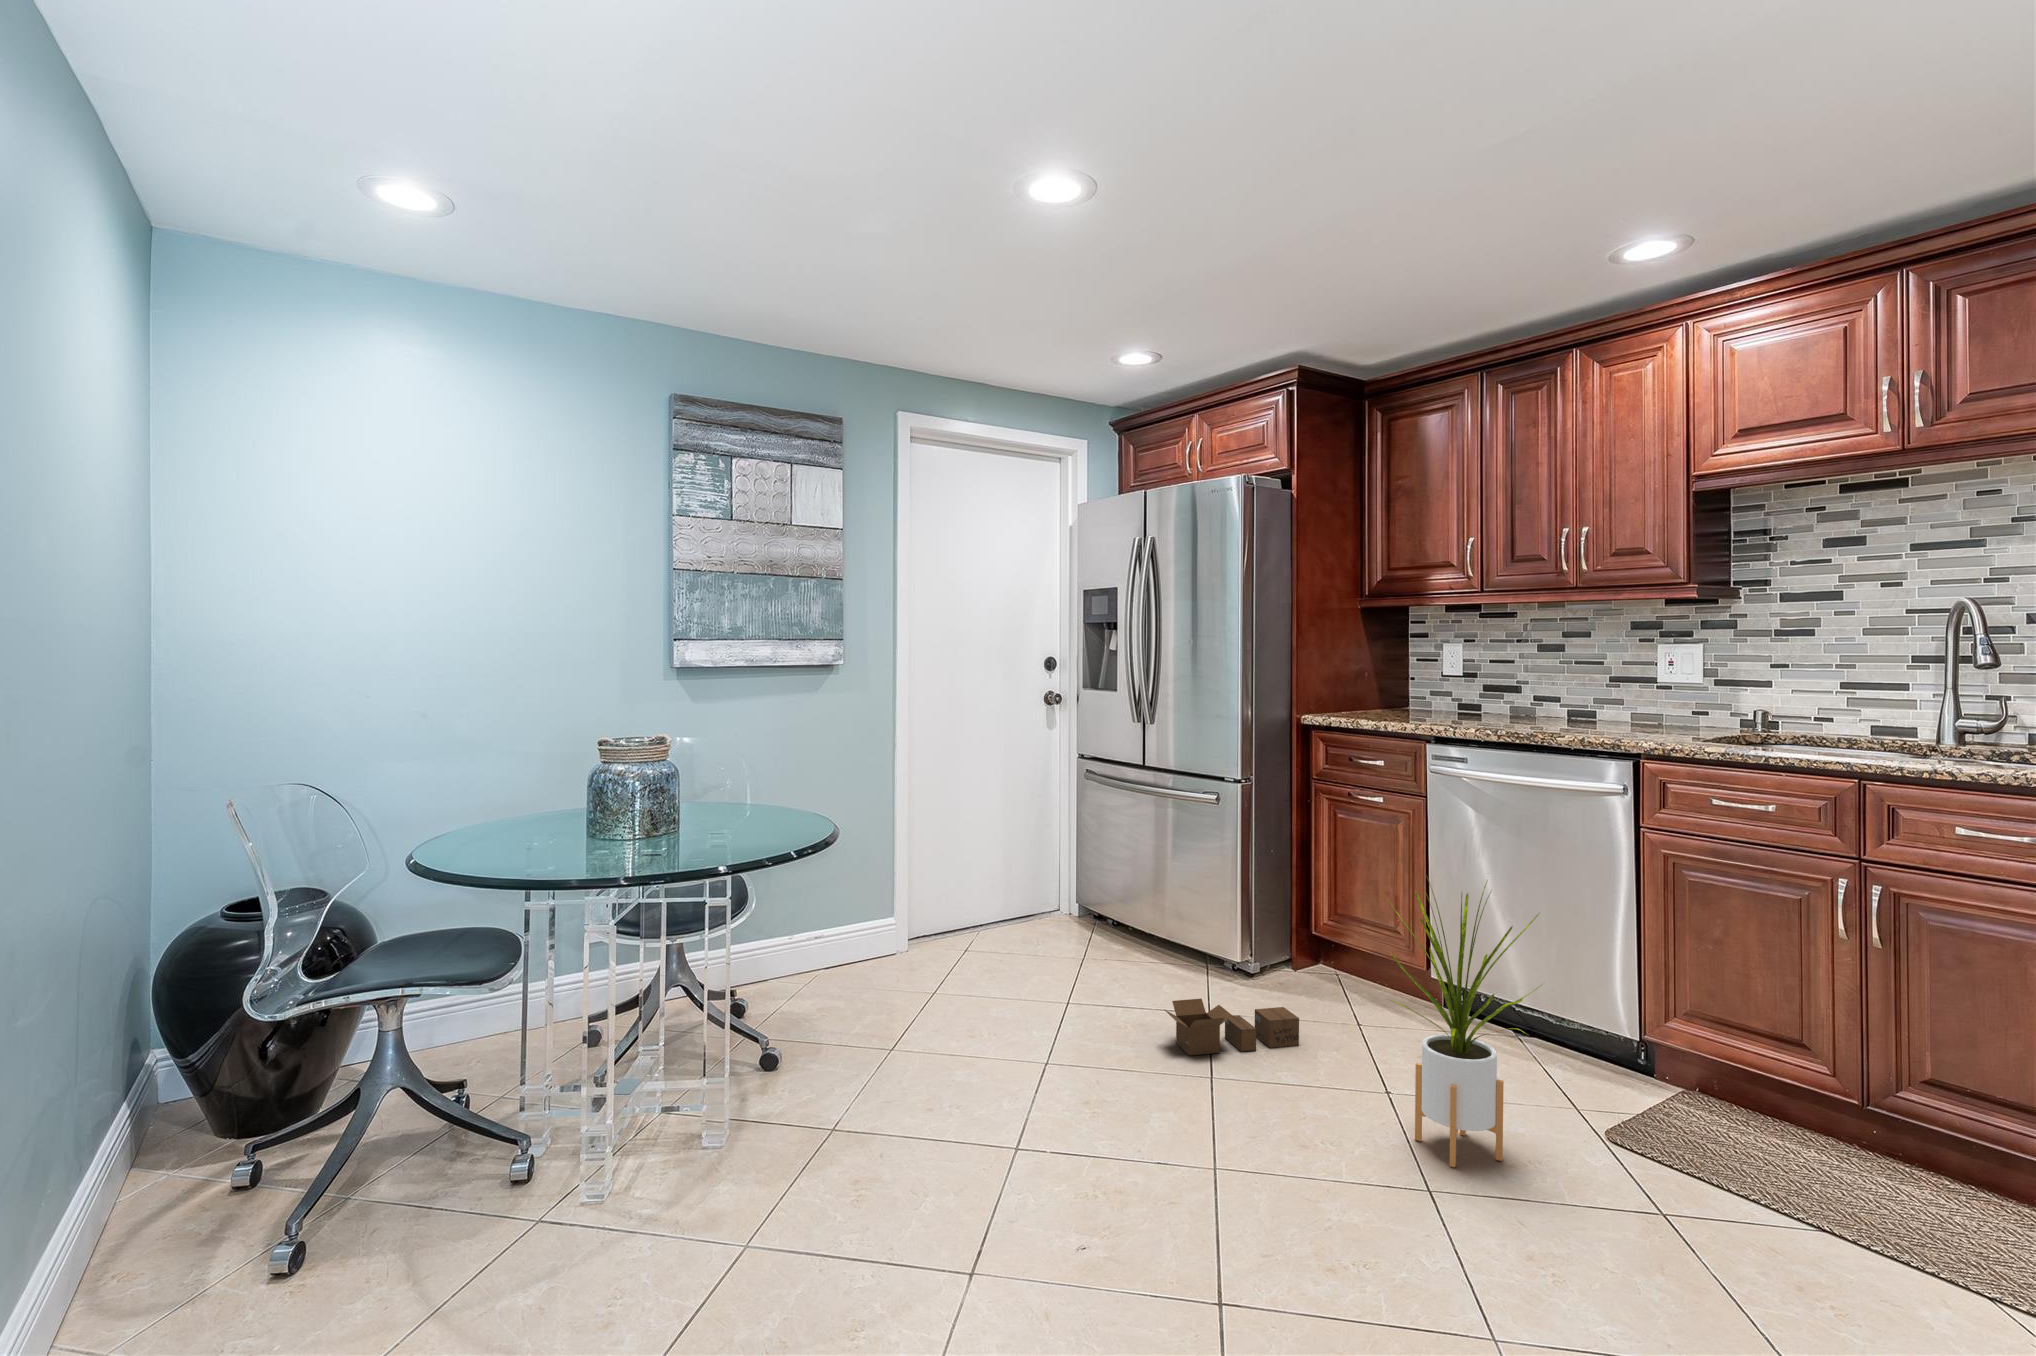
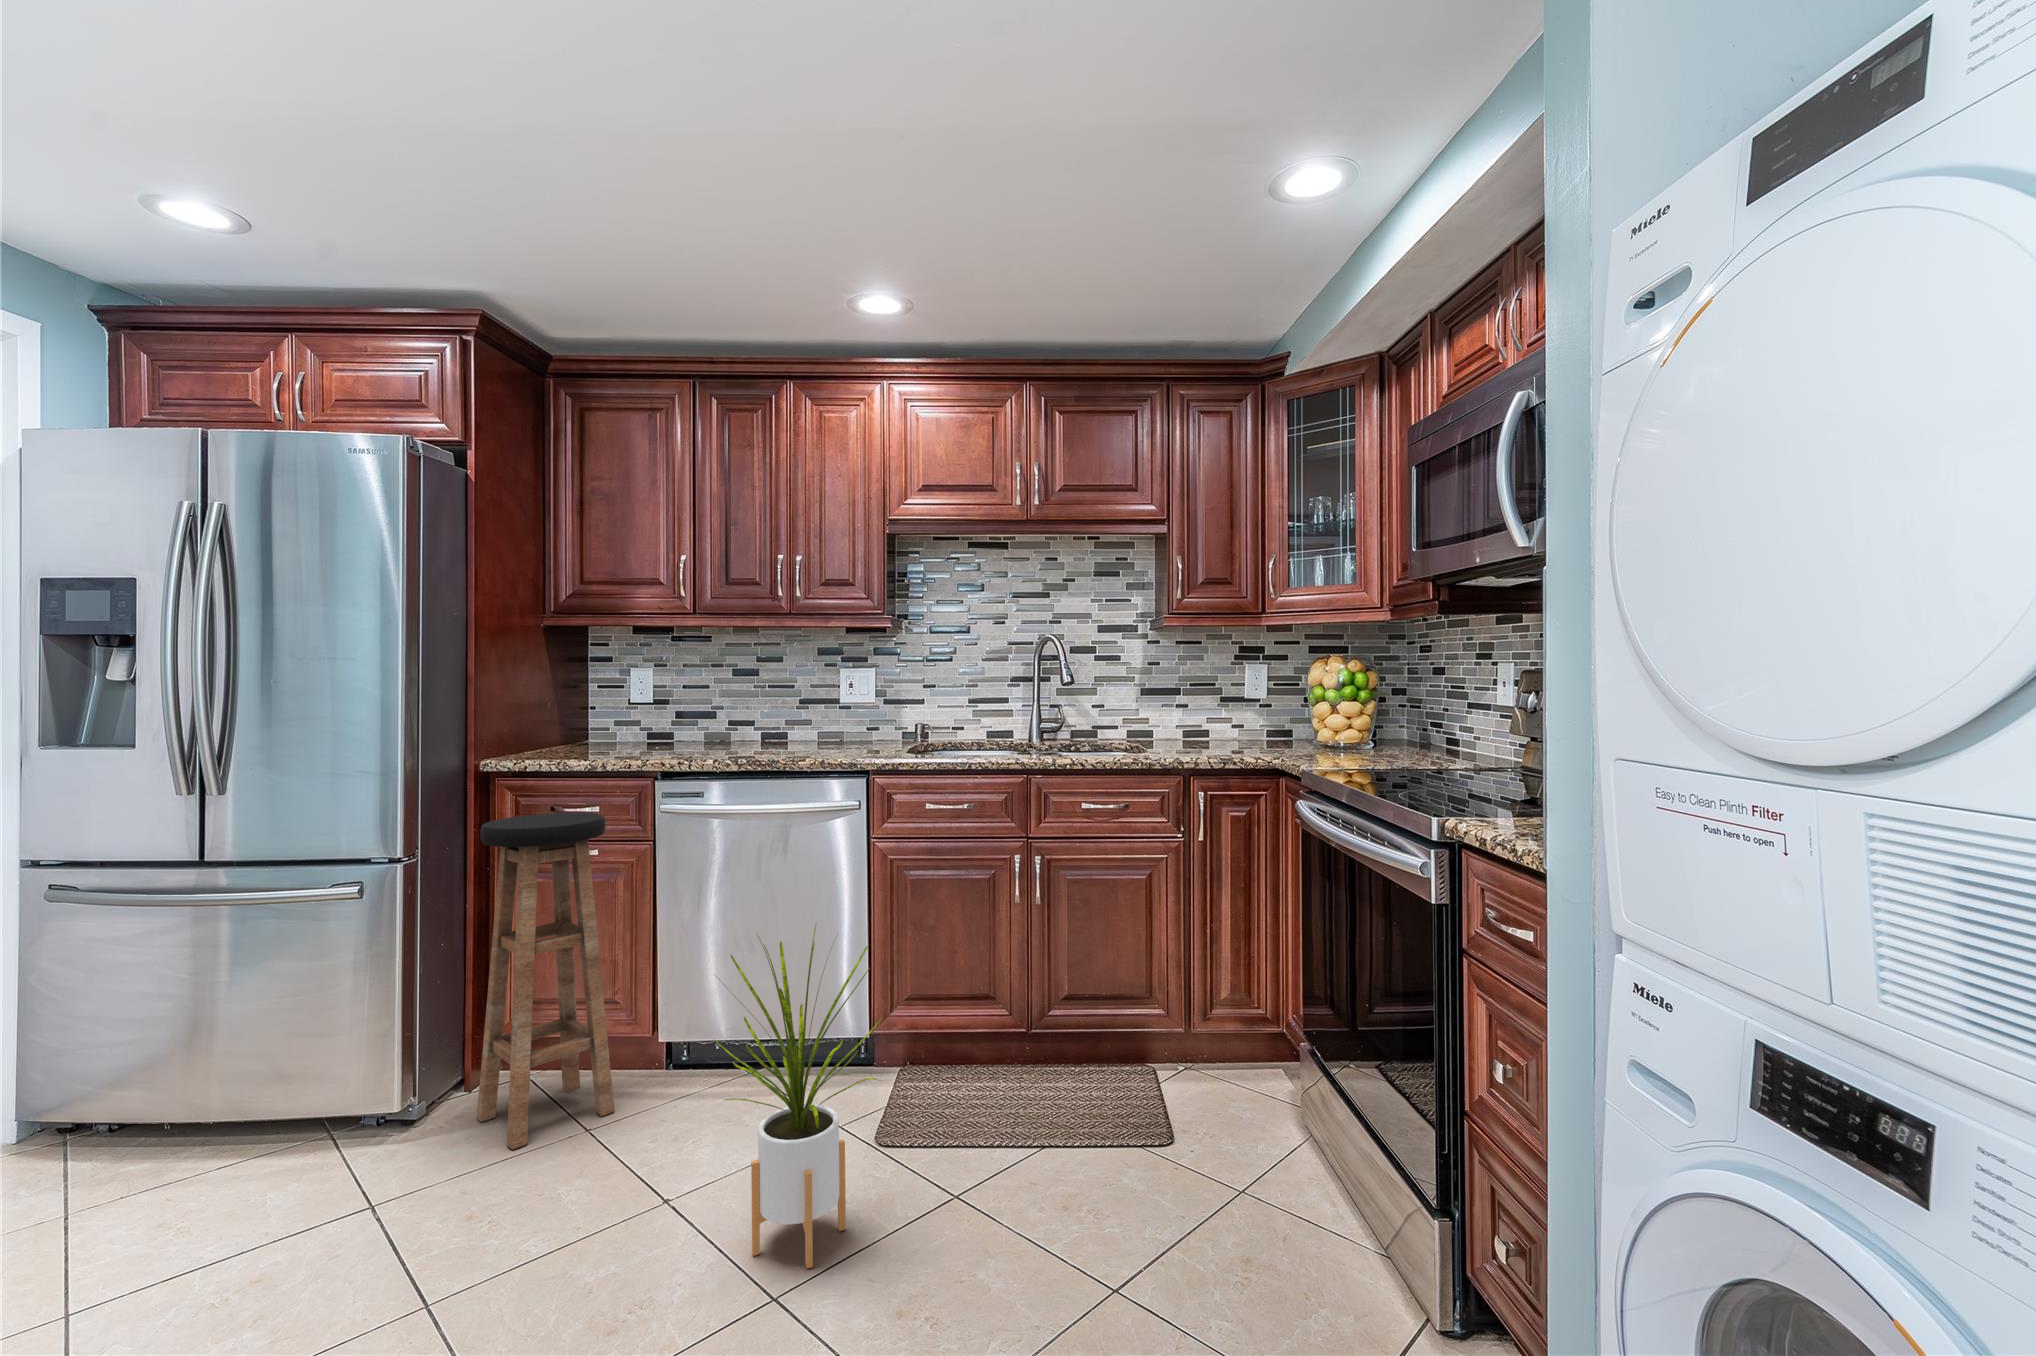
bar stool: none [1287,763,1380,1017] -> present [477,813,614,1149]
cardboard box: present [1165,999,1299,1056] -> none [321,1153,540,1301]

